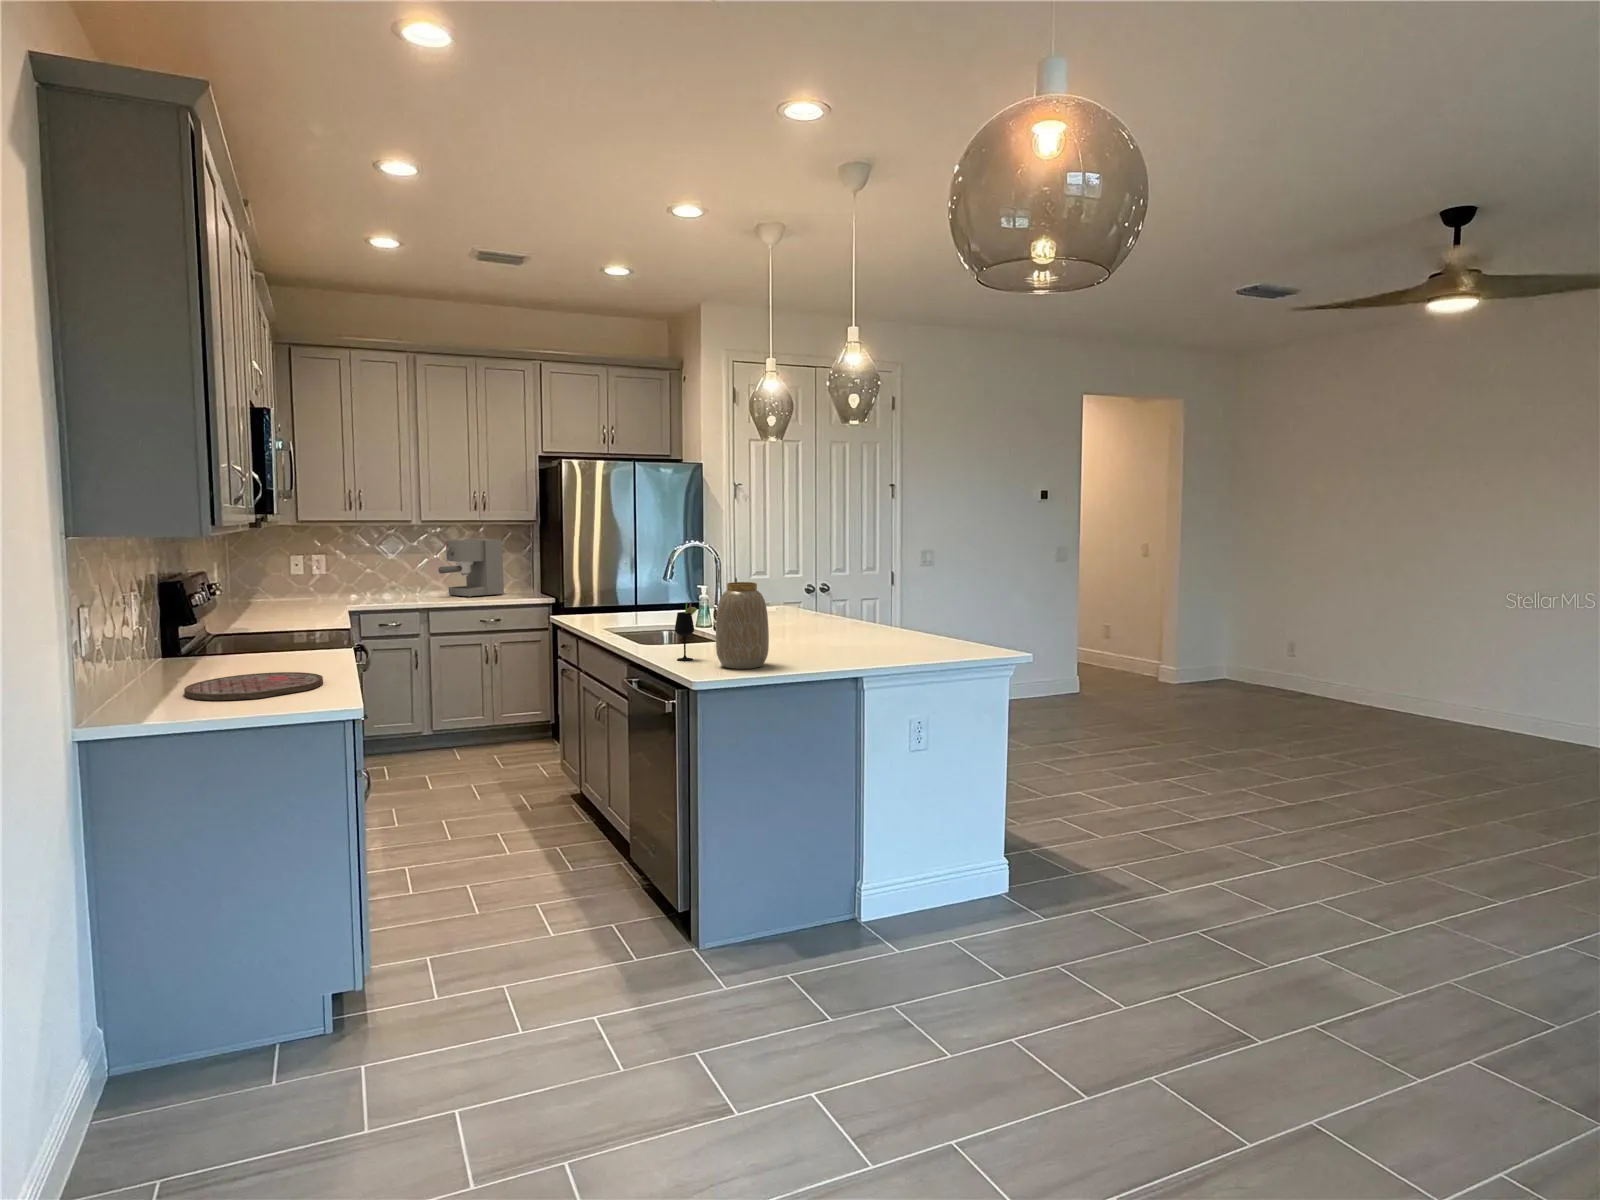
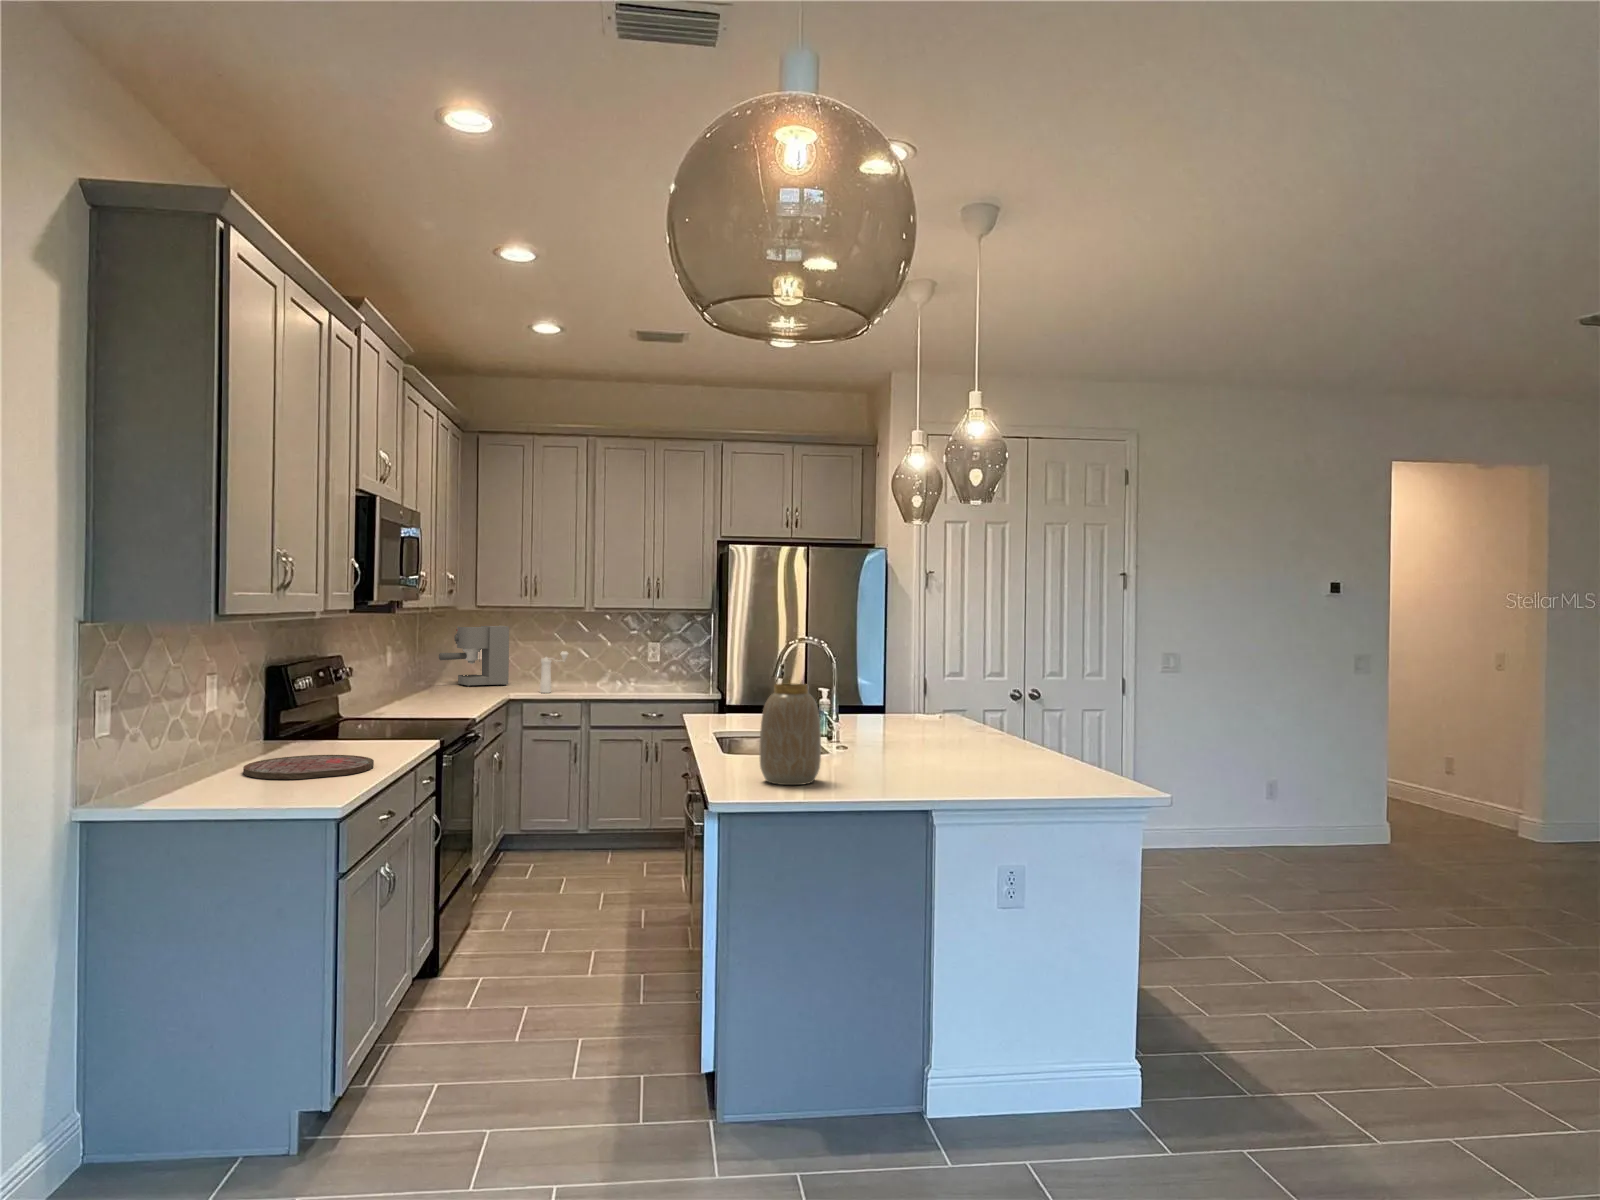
coffee maker: present [438,539,504,597] -> present [439,626,509,687]
pepper mill: none [375,564,402,605] -> present [540,651,568,693]
wine glass: present [675,602,697,660] -> none [731,704,756,771]

